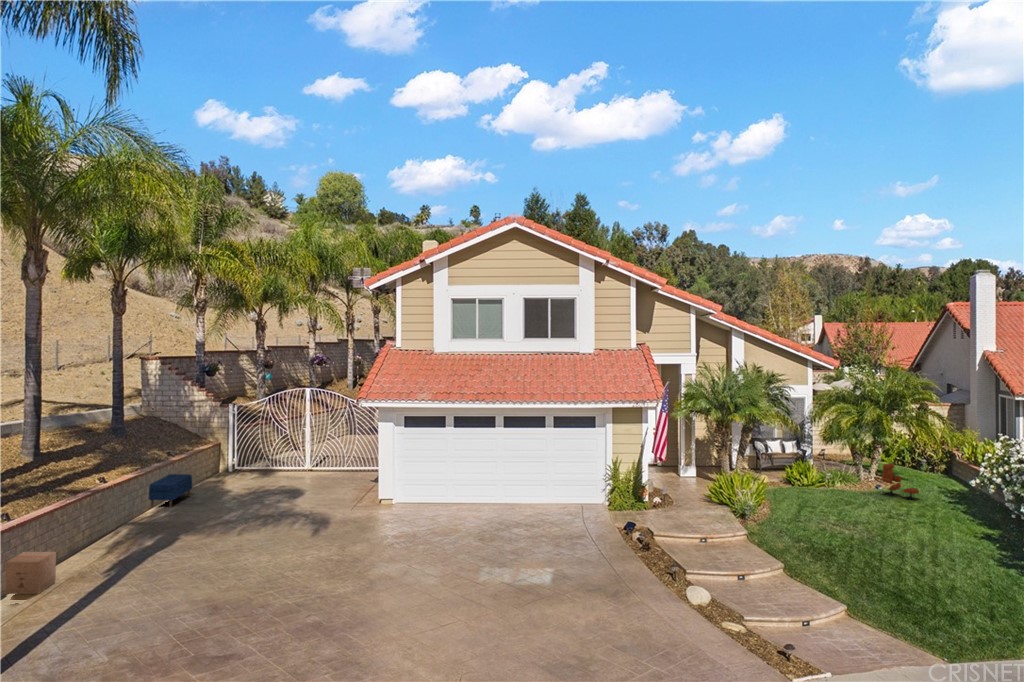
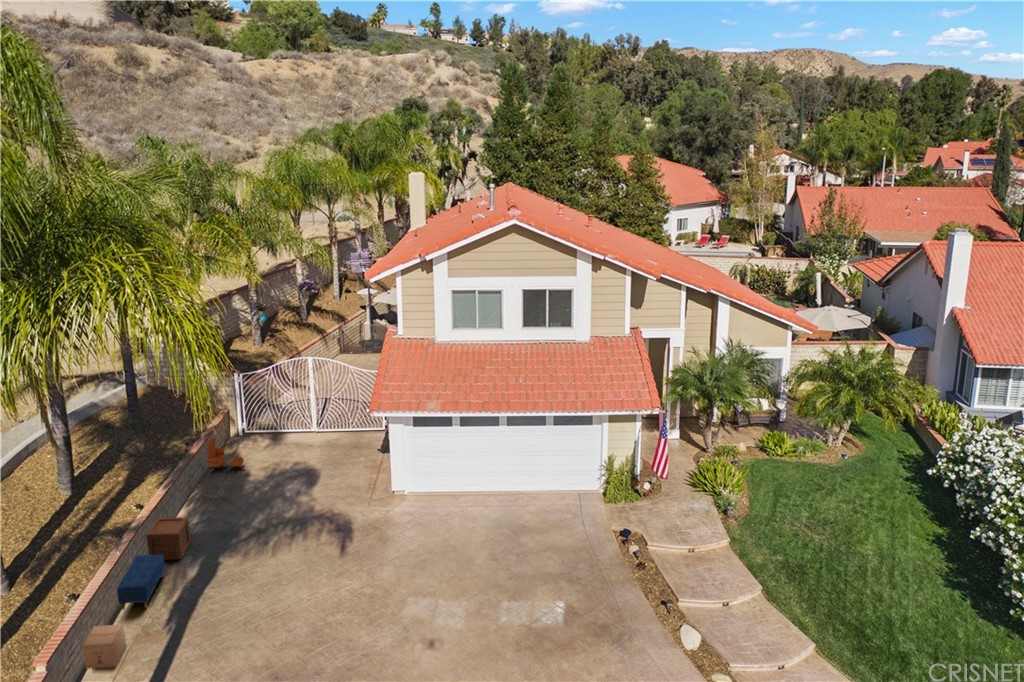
lounge chair: present [882,463,919,500] -> present [207,438,245,473]
bench: present [149,474,192,507] -> present [117,554,165,610]
wooden crate: none [104,492,153,534] -> present [146,517,191,560]

